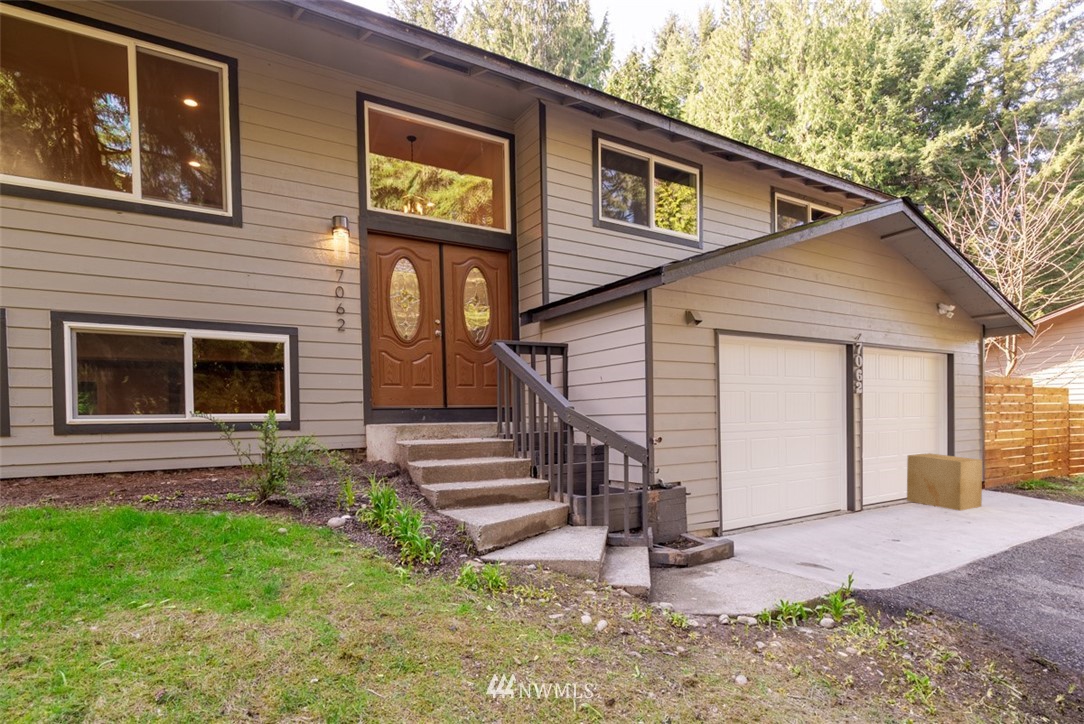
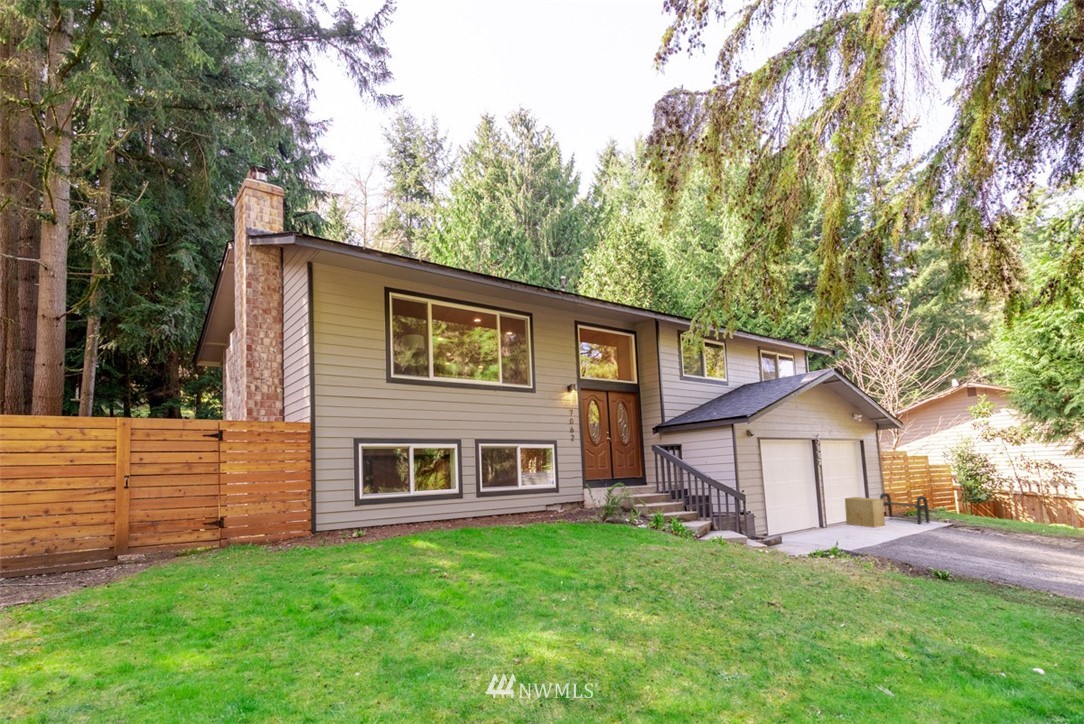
bench: none [974,448,1069,506] -> present [880,493,929,524]

